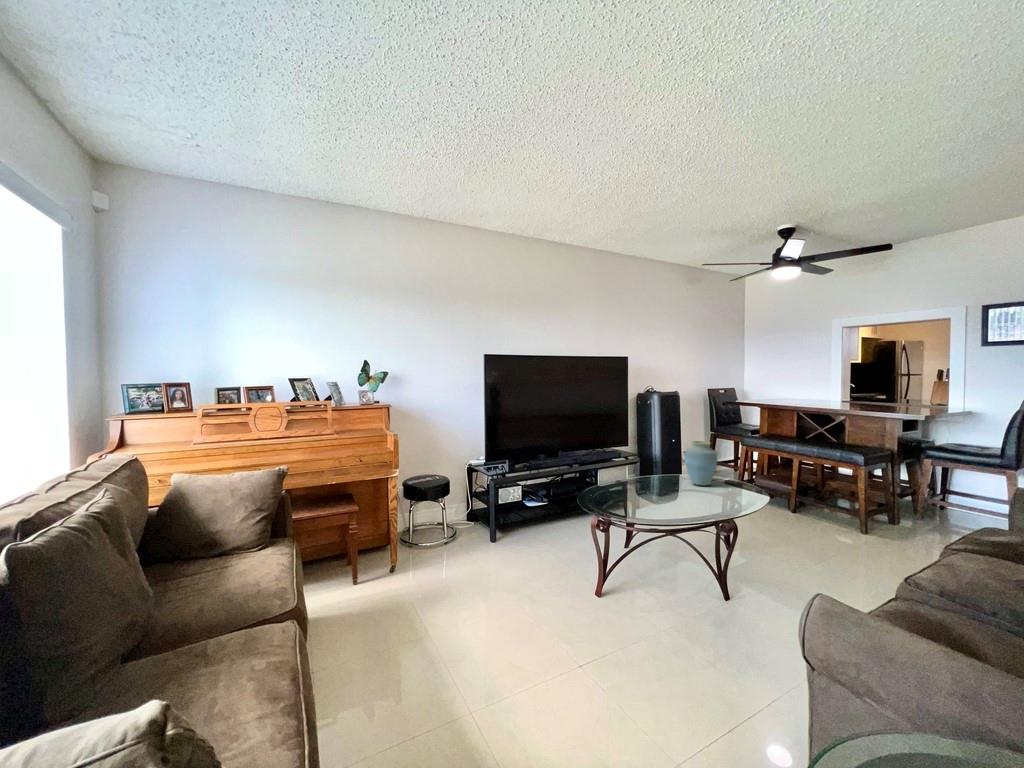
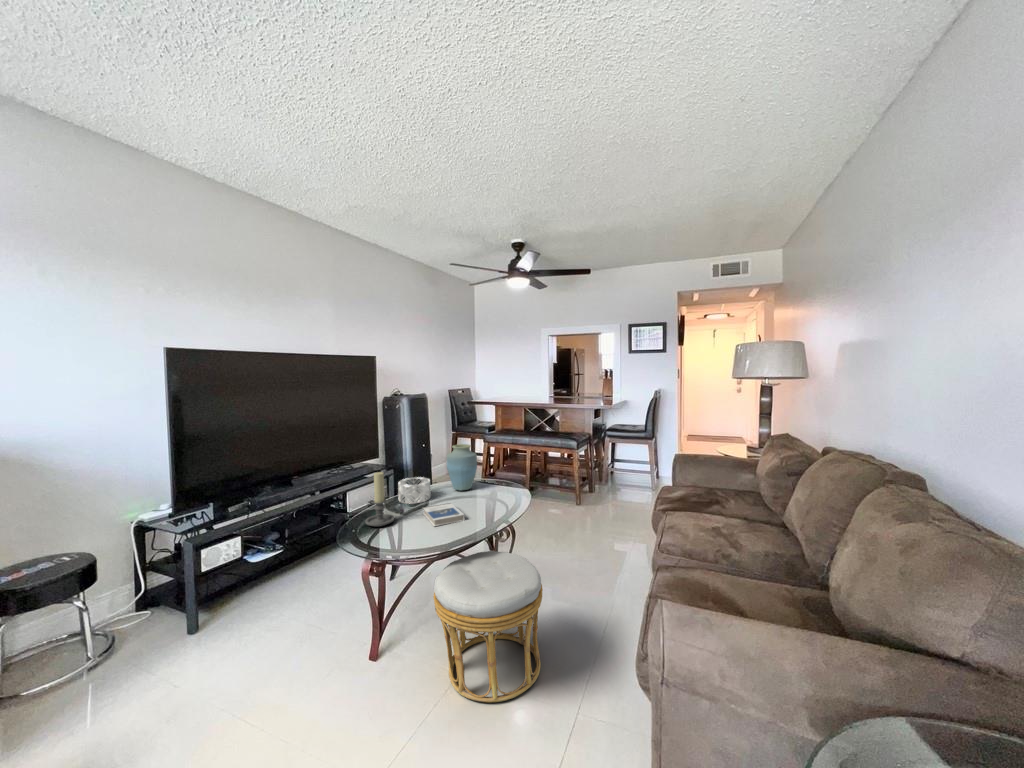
candle holder: none [604,453,628,499] -> present [365,472,394,527]
decorative bowl: none [637,465,666,488] -> present [398,477,431,504]
hardback book: none [654,491,691,509] -> present [423,503,464,526]
ottoman: none [647,537,755,670] -> present [433,551,543,702]

